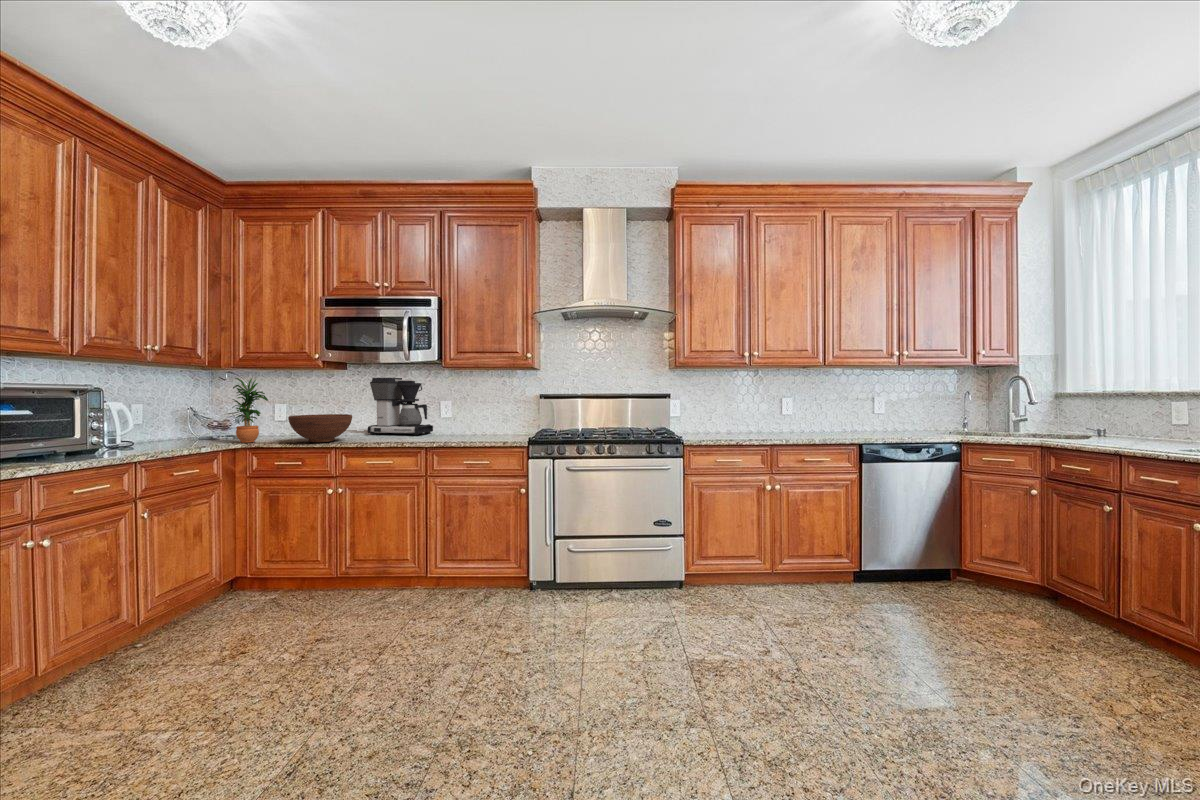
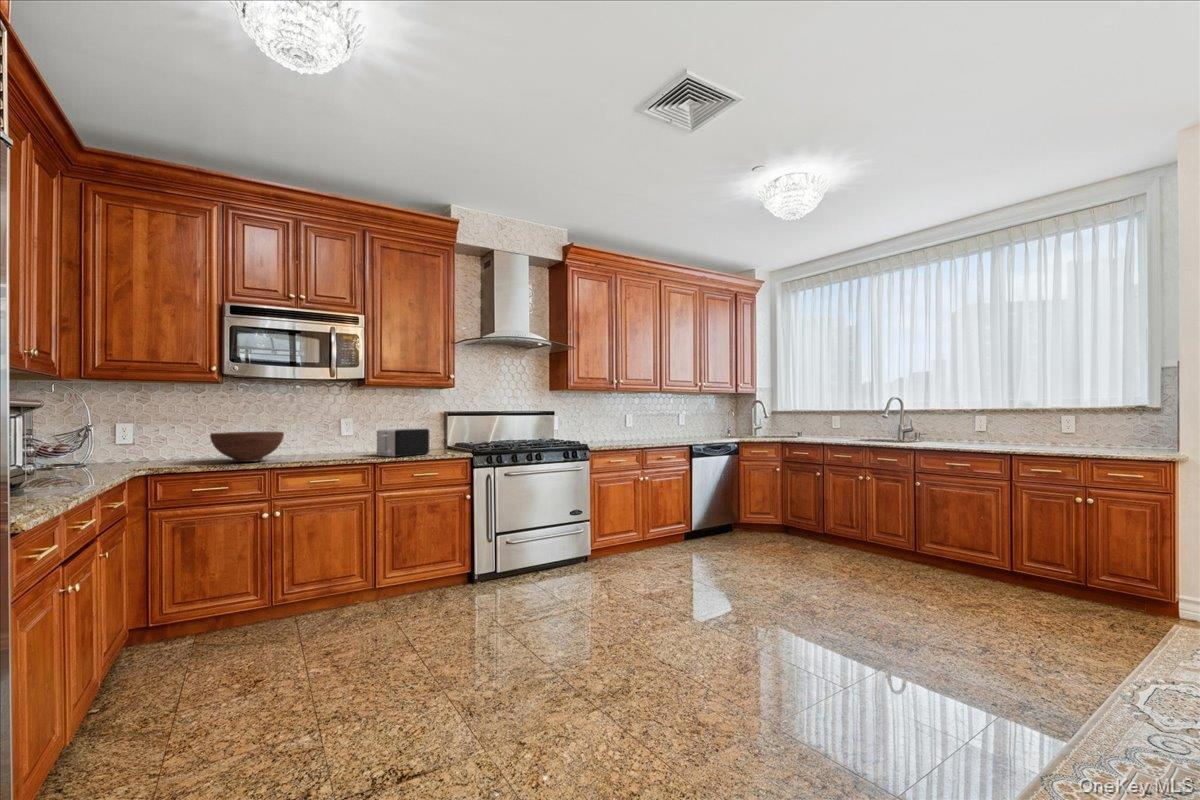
potted plant: present [232,378,268,443] -> none [118,389,174,467]
coffee maker: present [368,378,433,435] -> none [266,393,337,455]
toaster: none [430,413,485,444] -> present [377,428,430,457]

